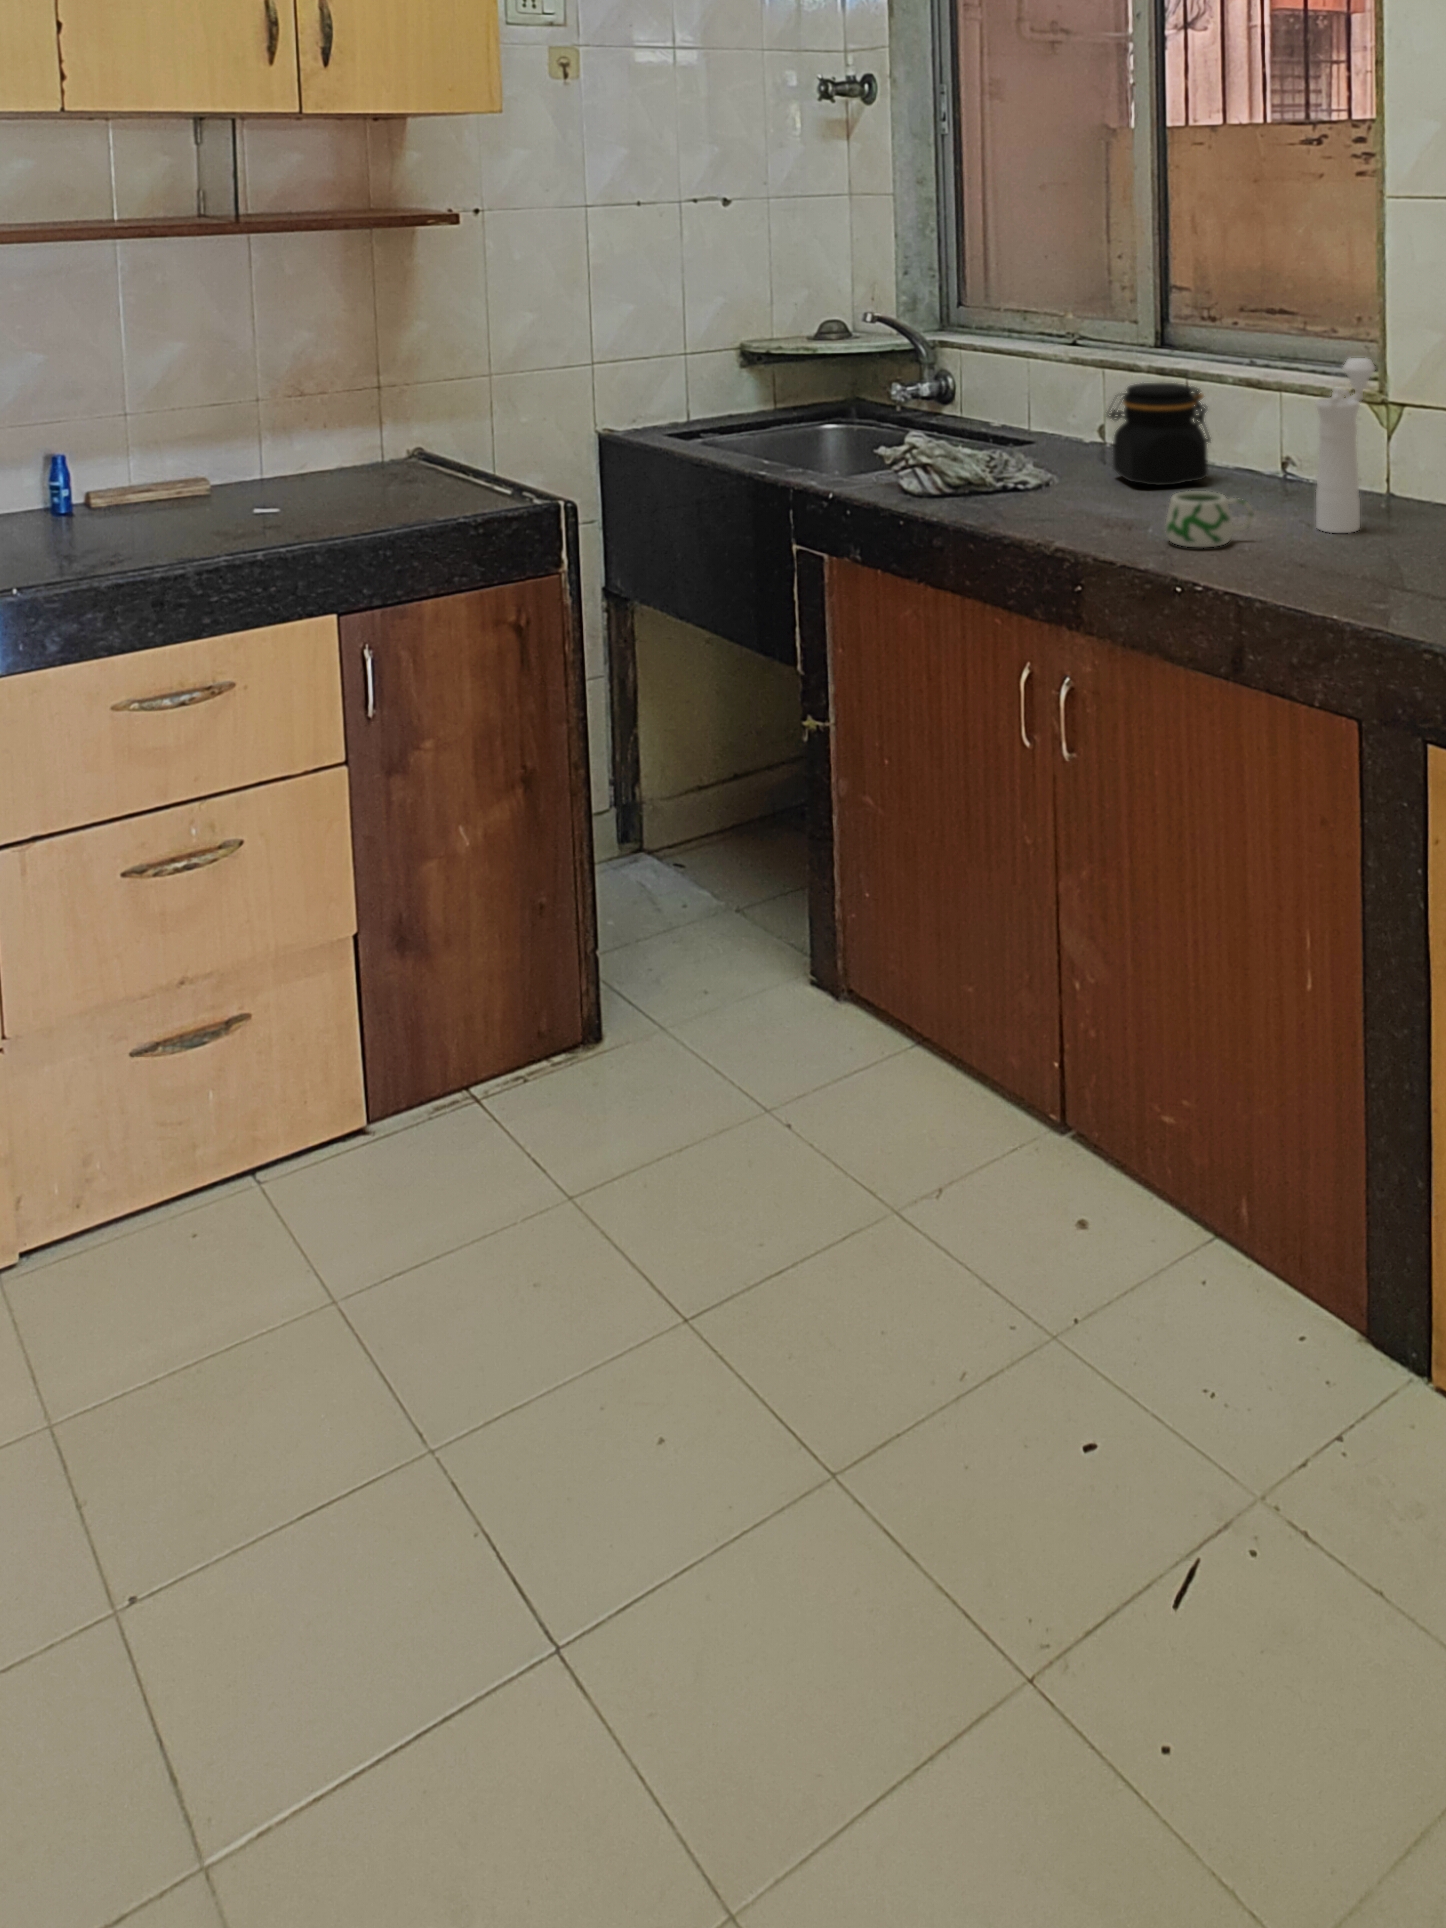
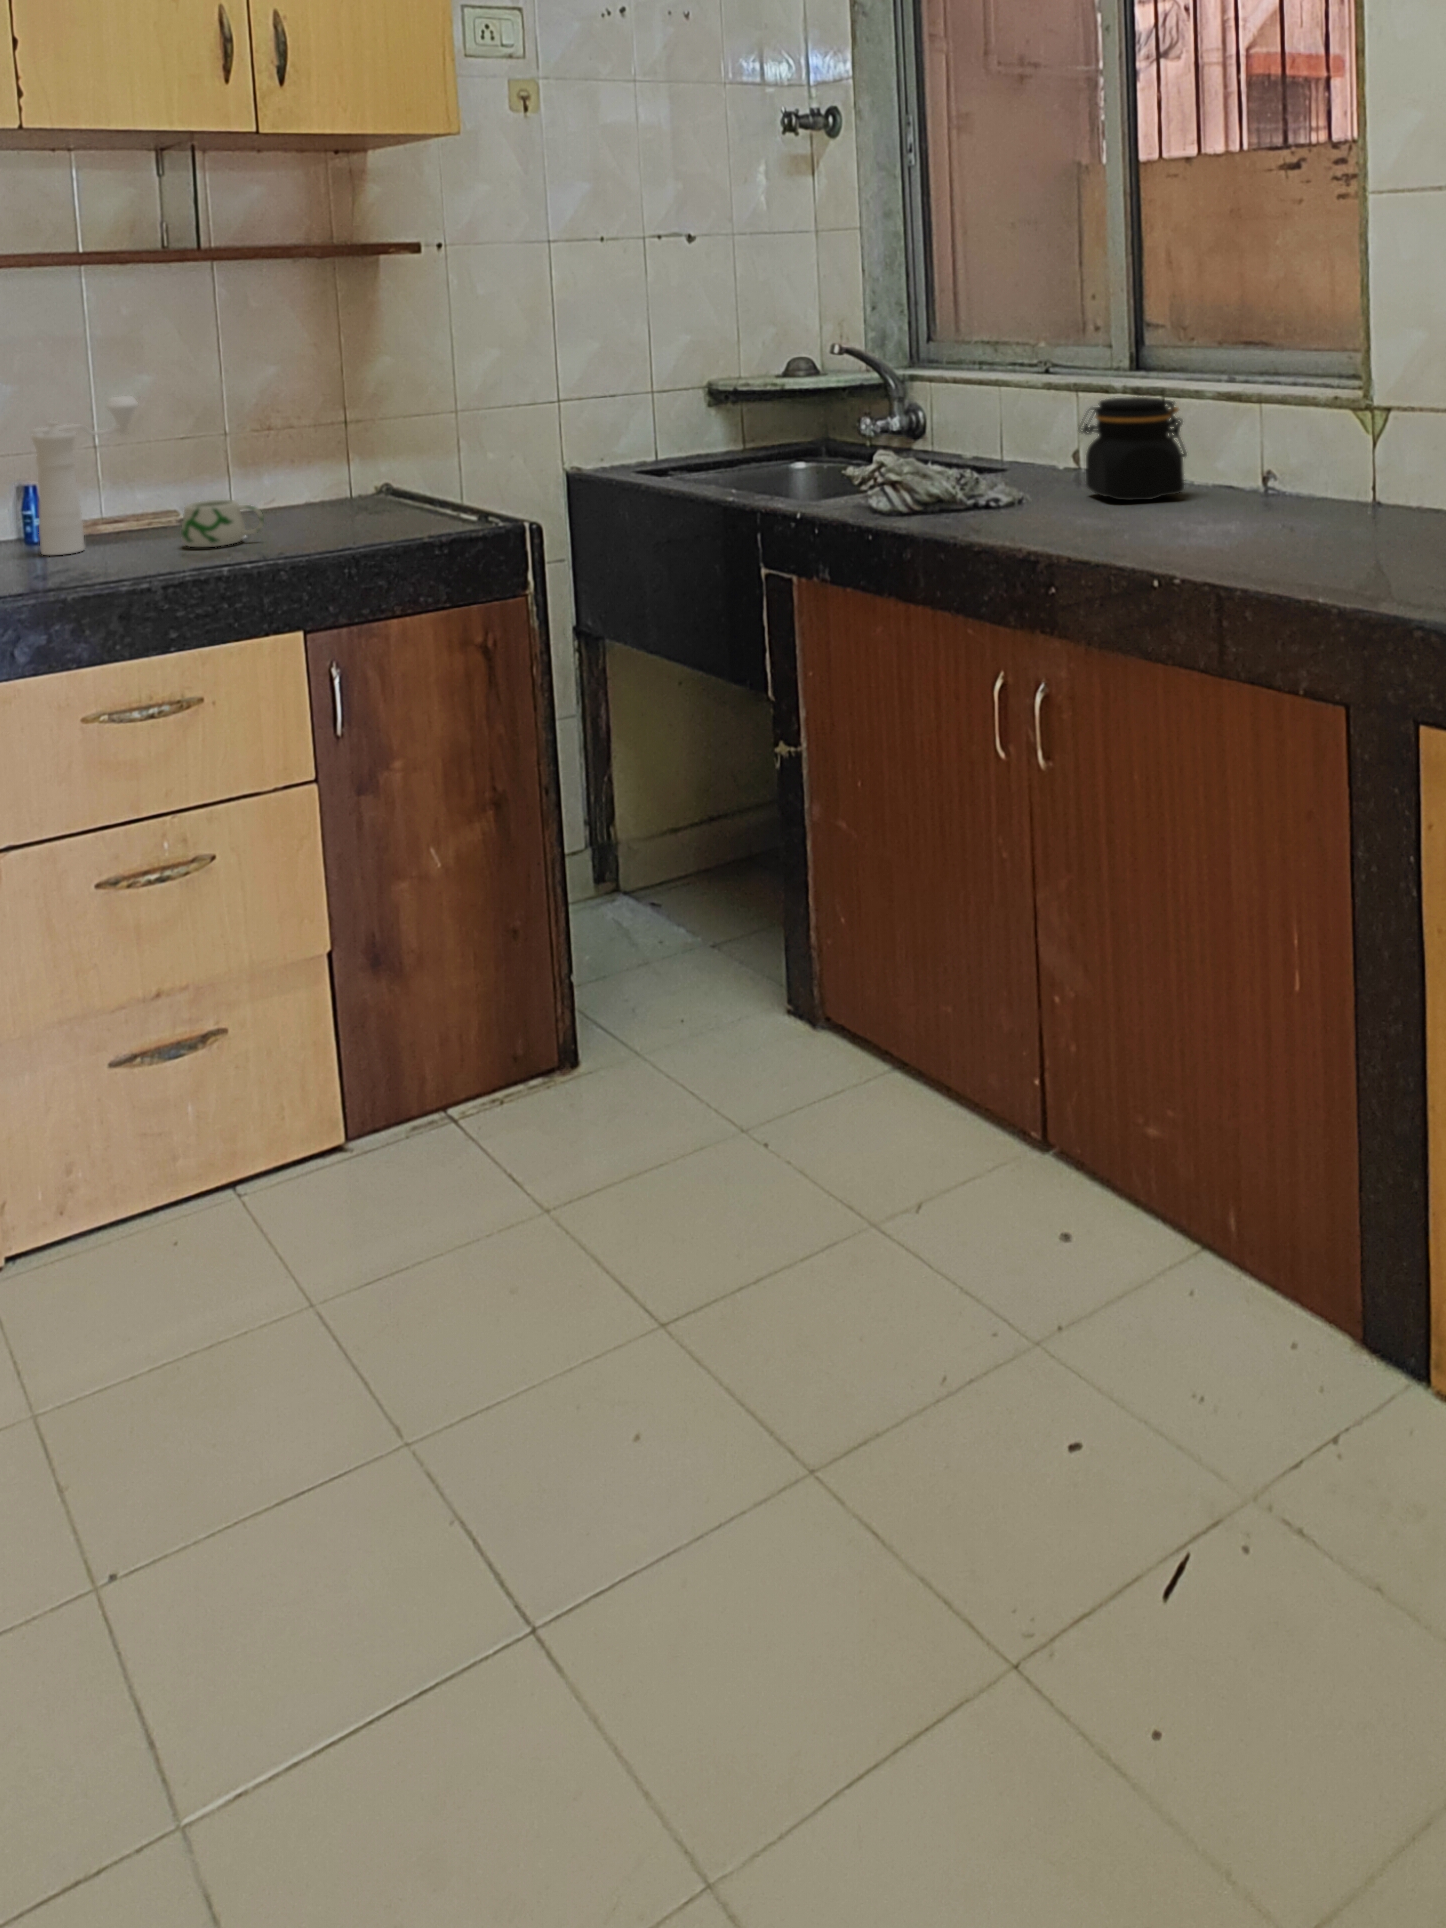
pepper mill: present [1316,358,1375,533] -> present [32,396,138,555]
mug: present [1165,491,1254,547] -> present [181,500,264,547]

